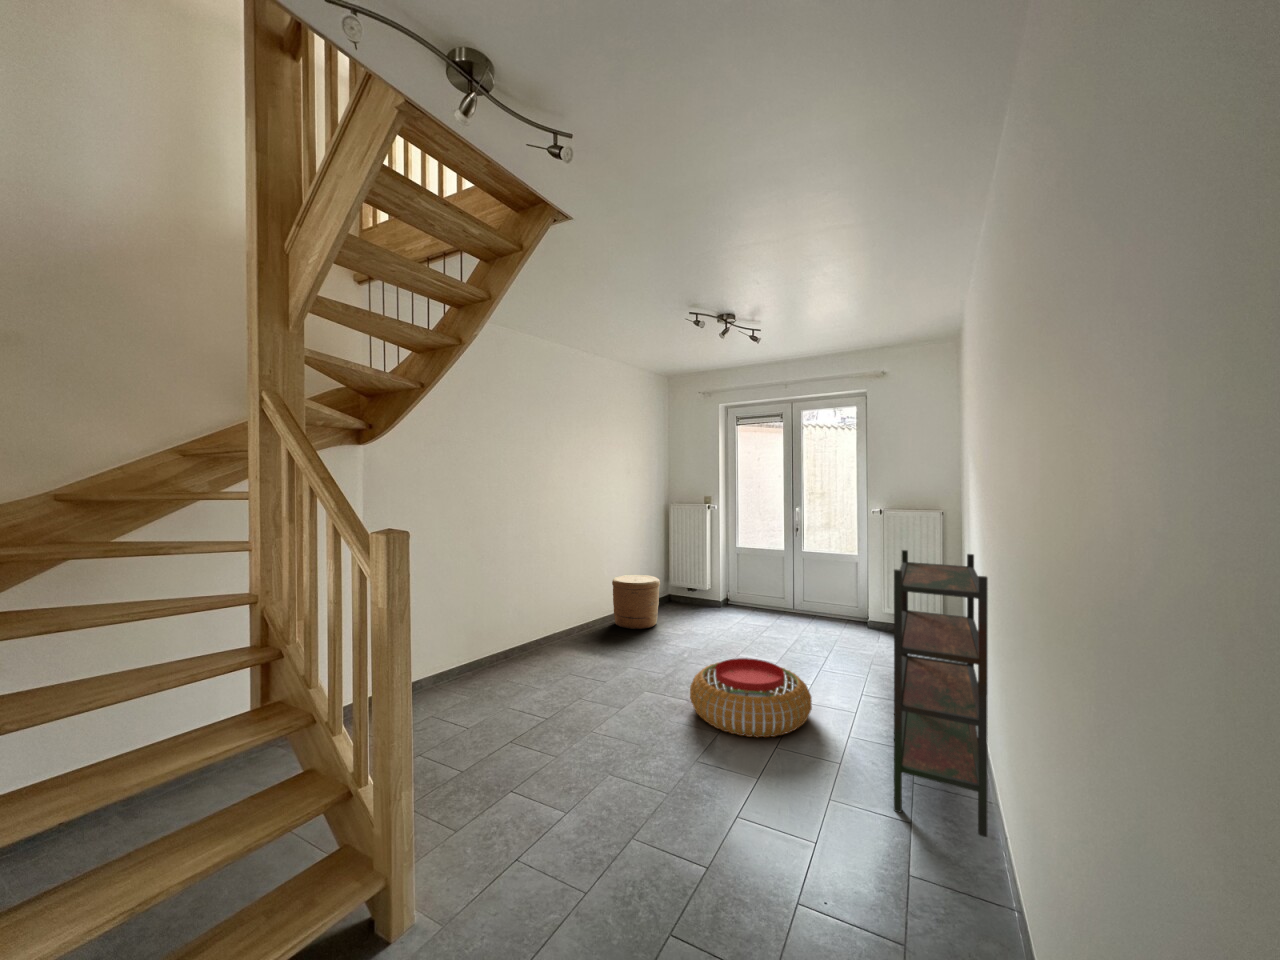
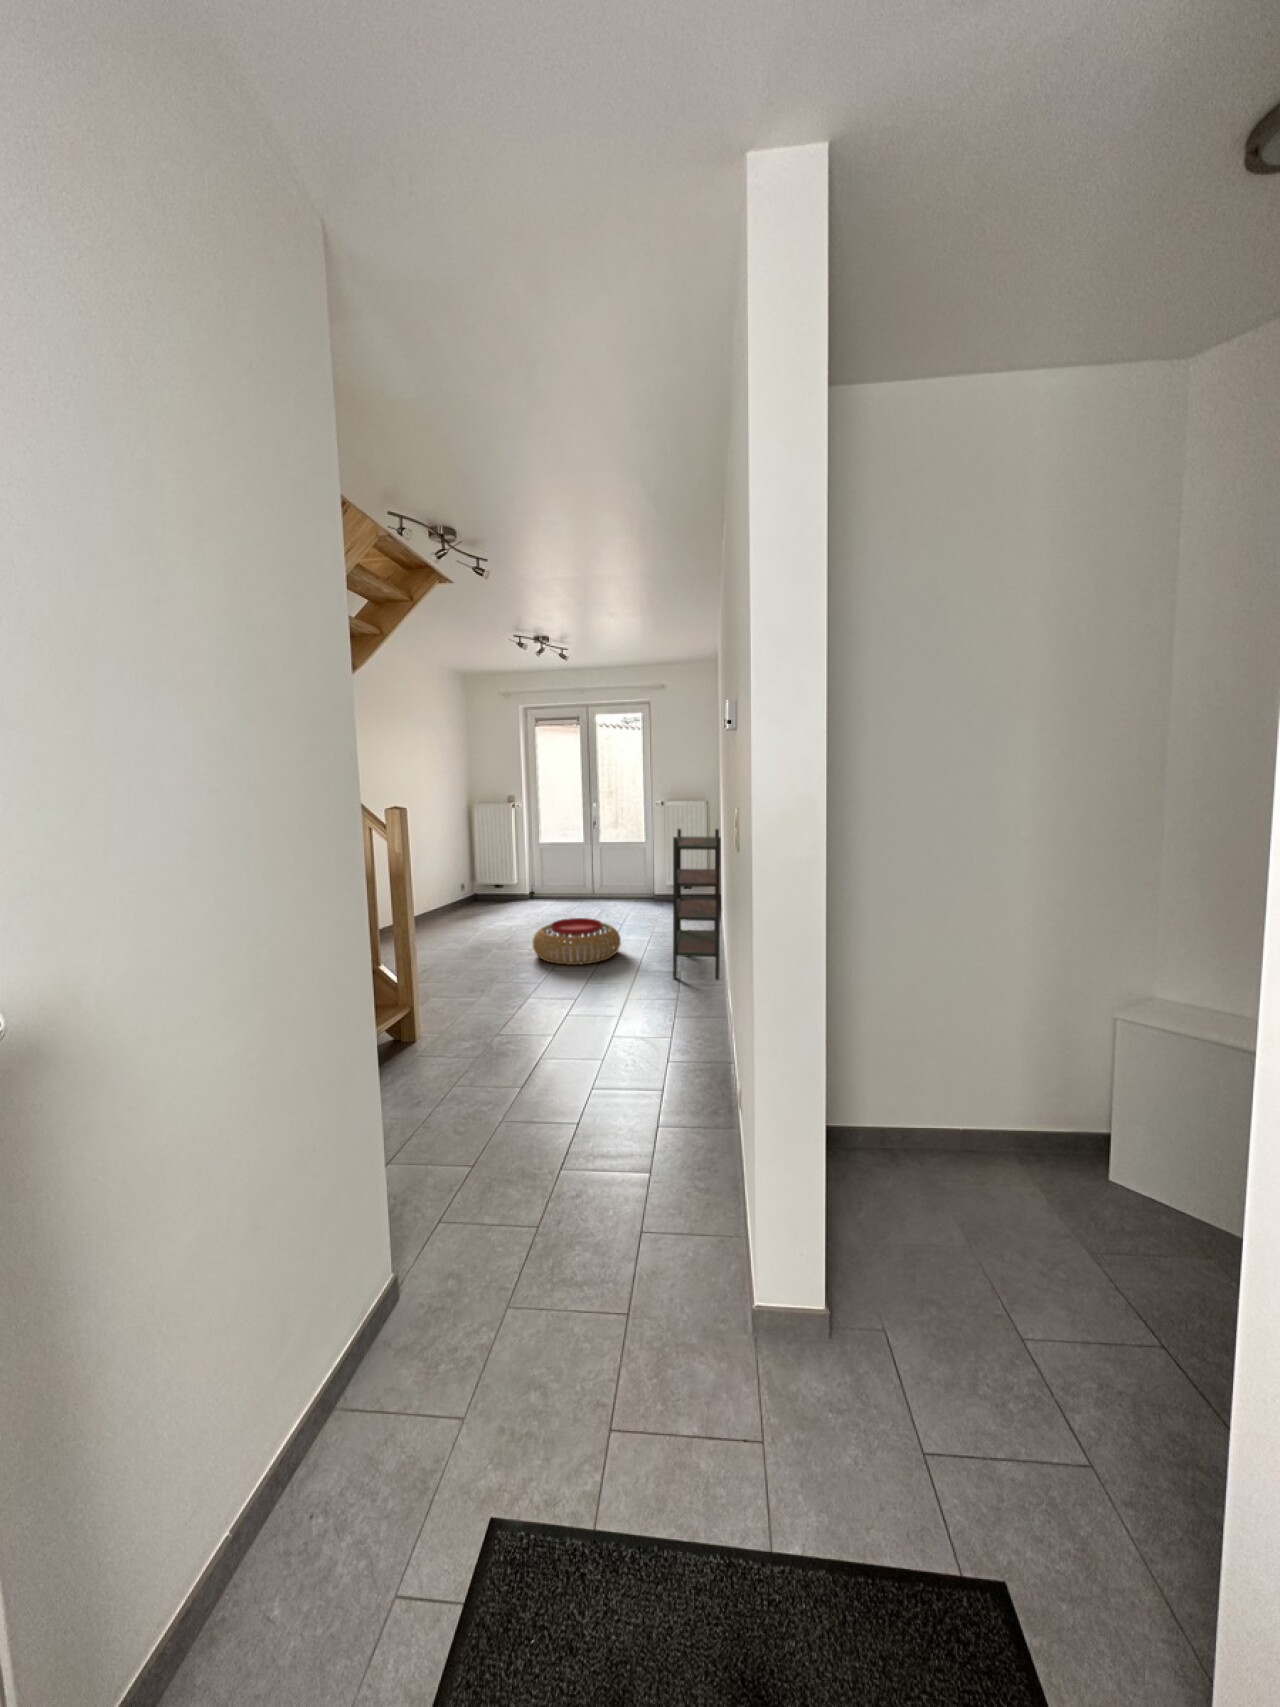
woven basket: present [612,575,660,629] -> none [429,872,476,921]

